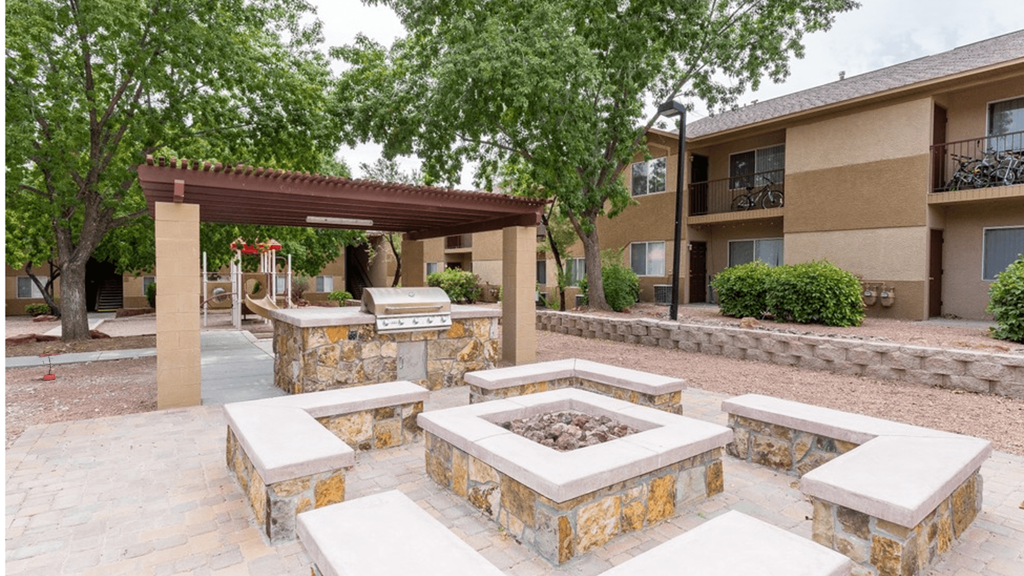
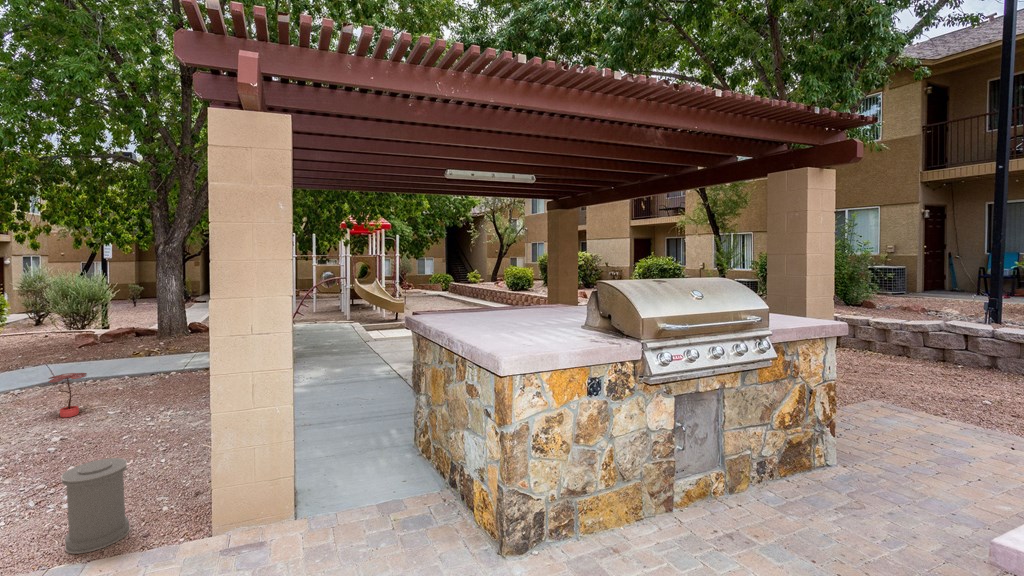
trash can: none [101,373,129,410] -> present [61,458,130,553]

